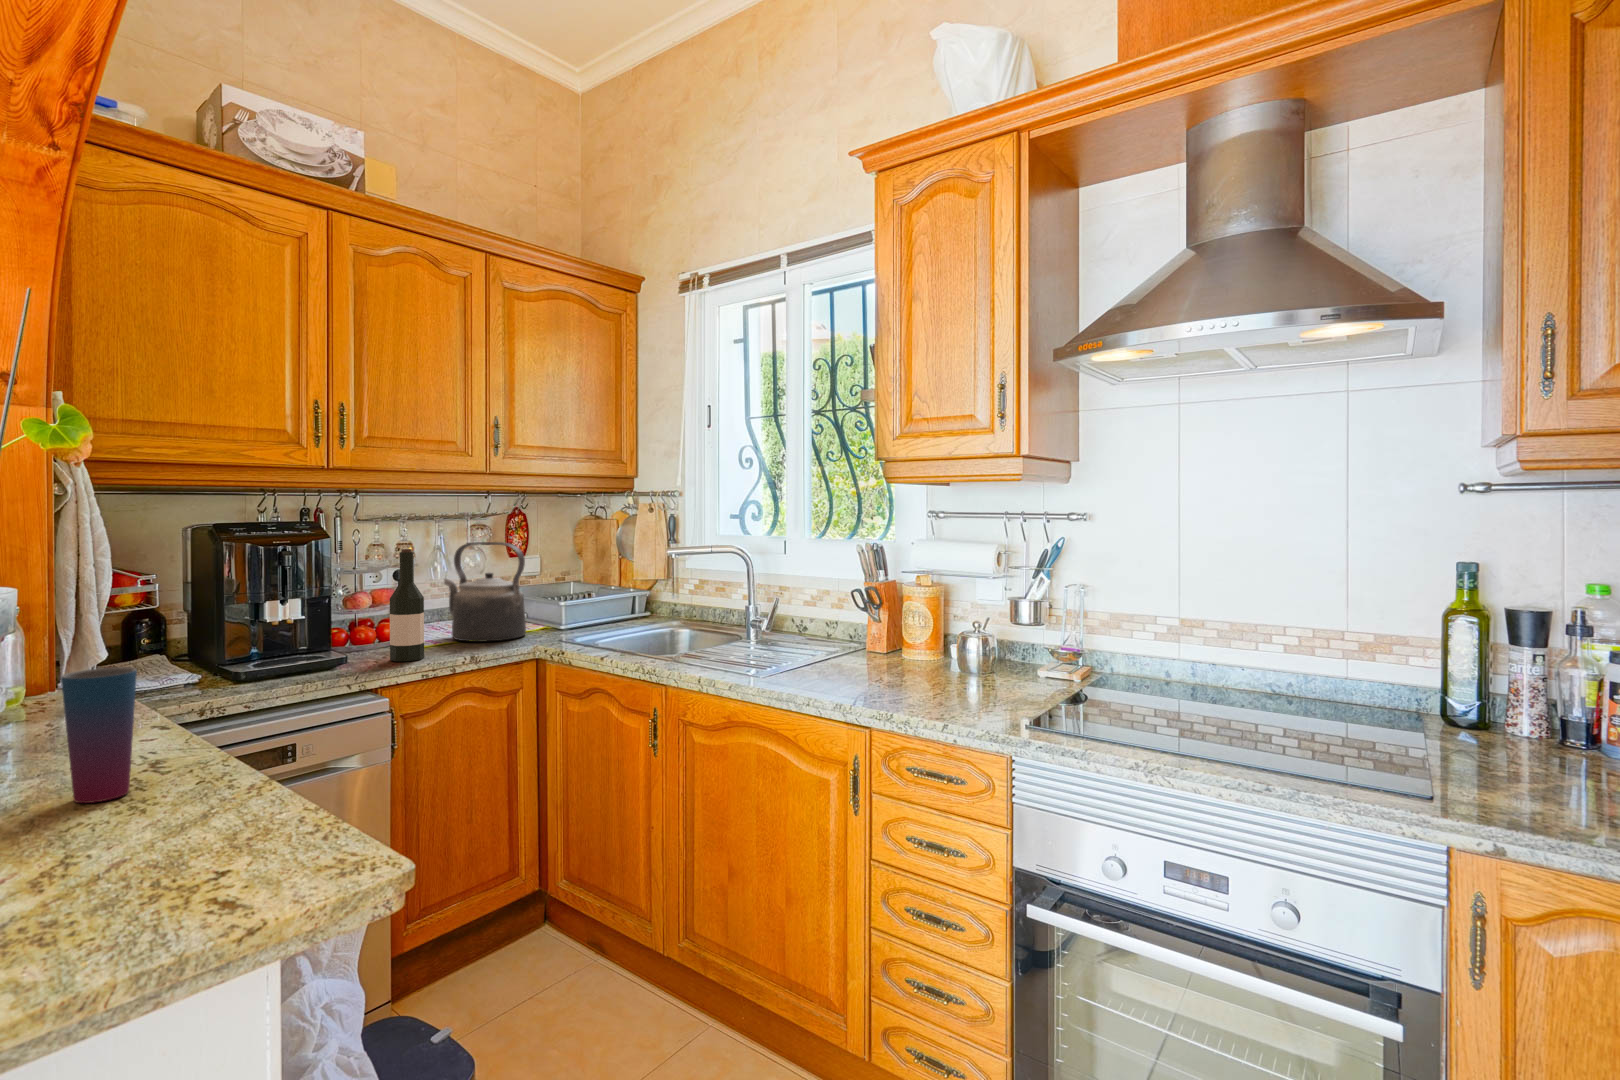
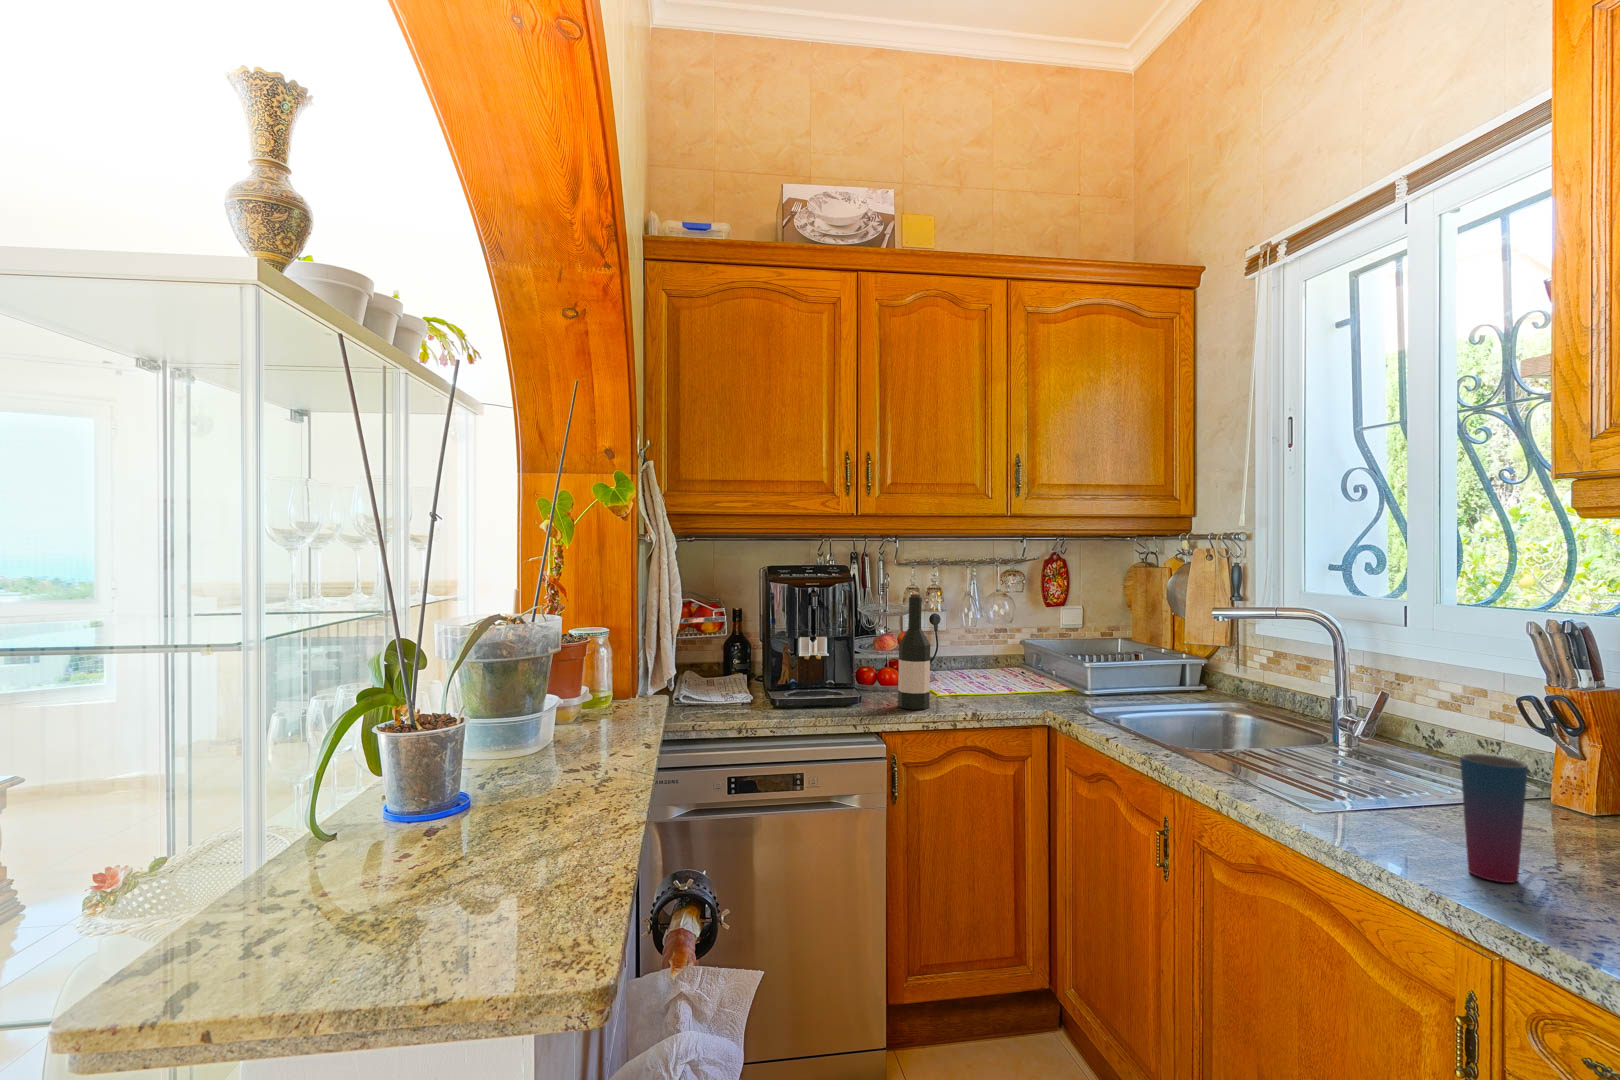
kettle: present [444,542,526,642] -> none [967,589,1046,699]
cup: present [61,667,137,803] -> present [1460,754,1528,883]

